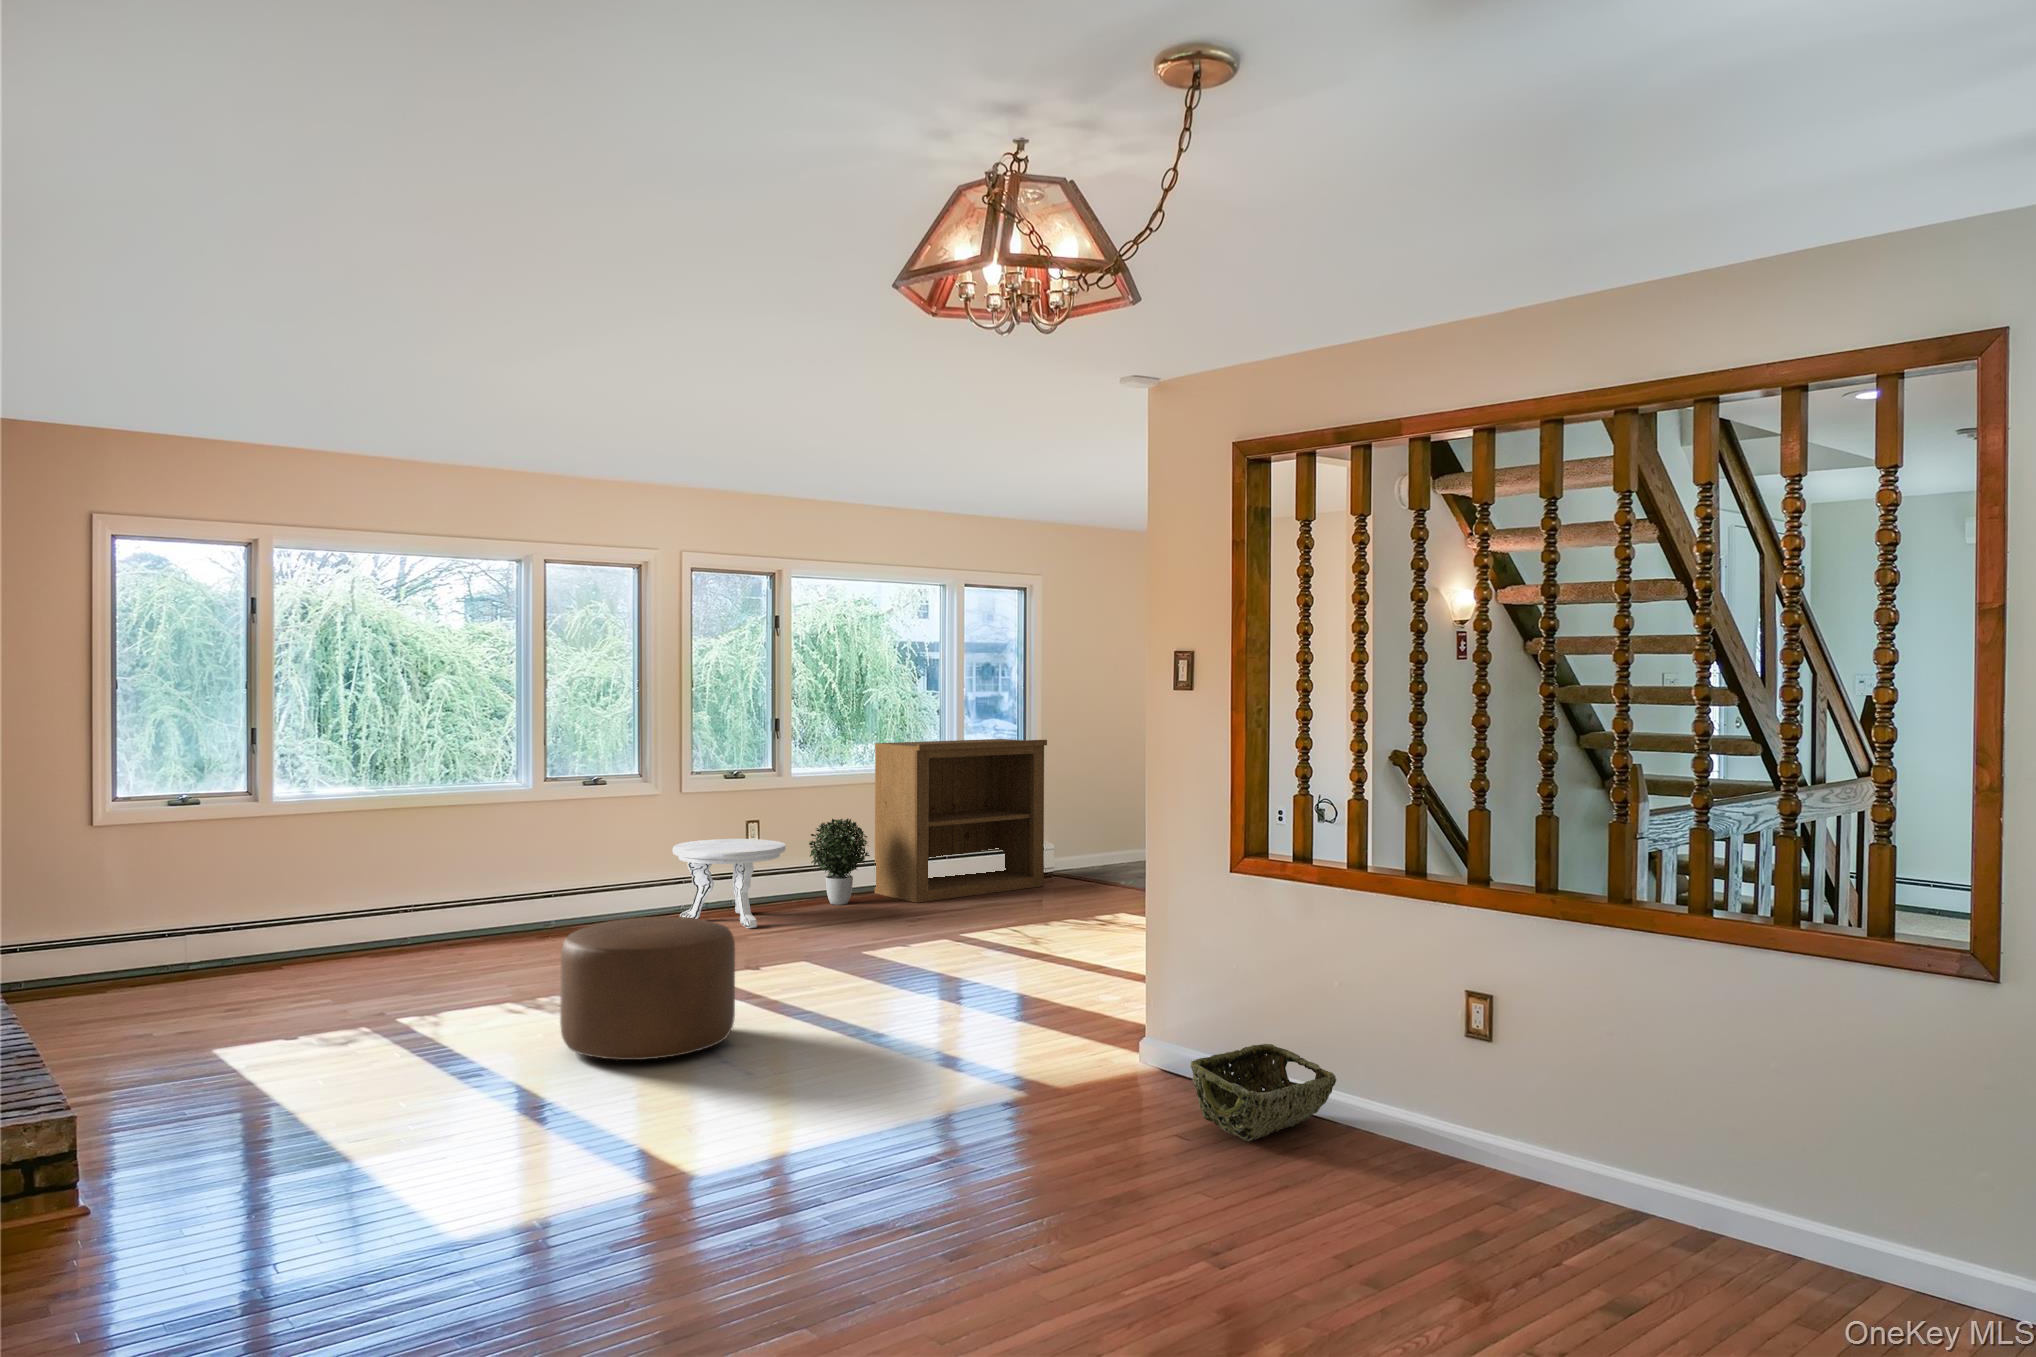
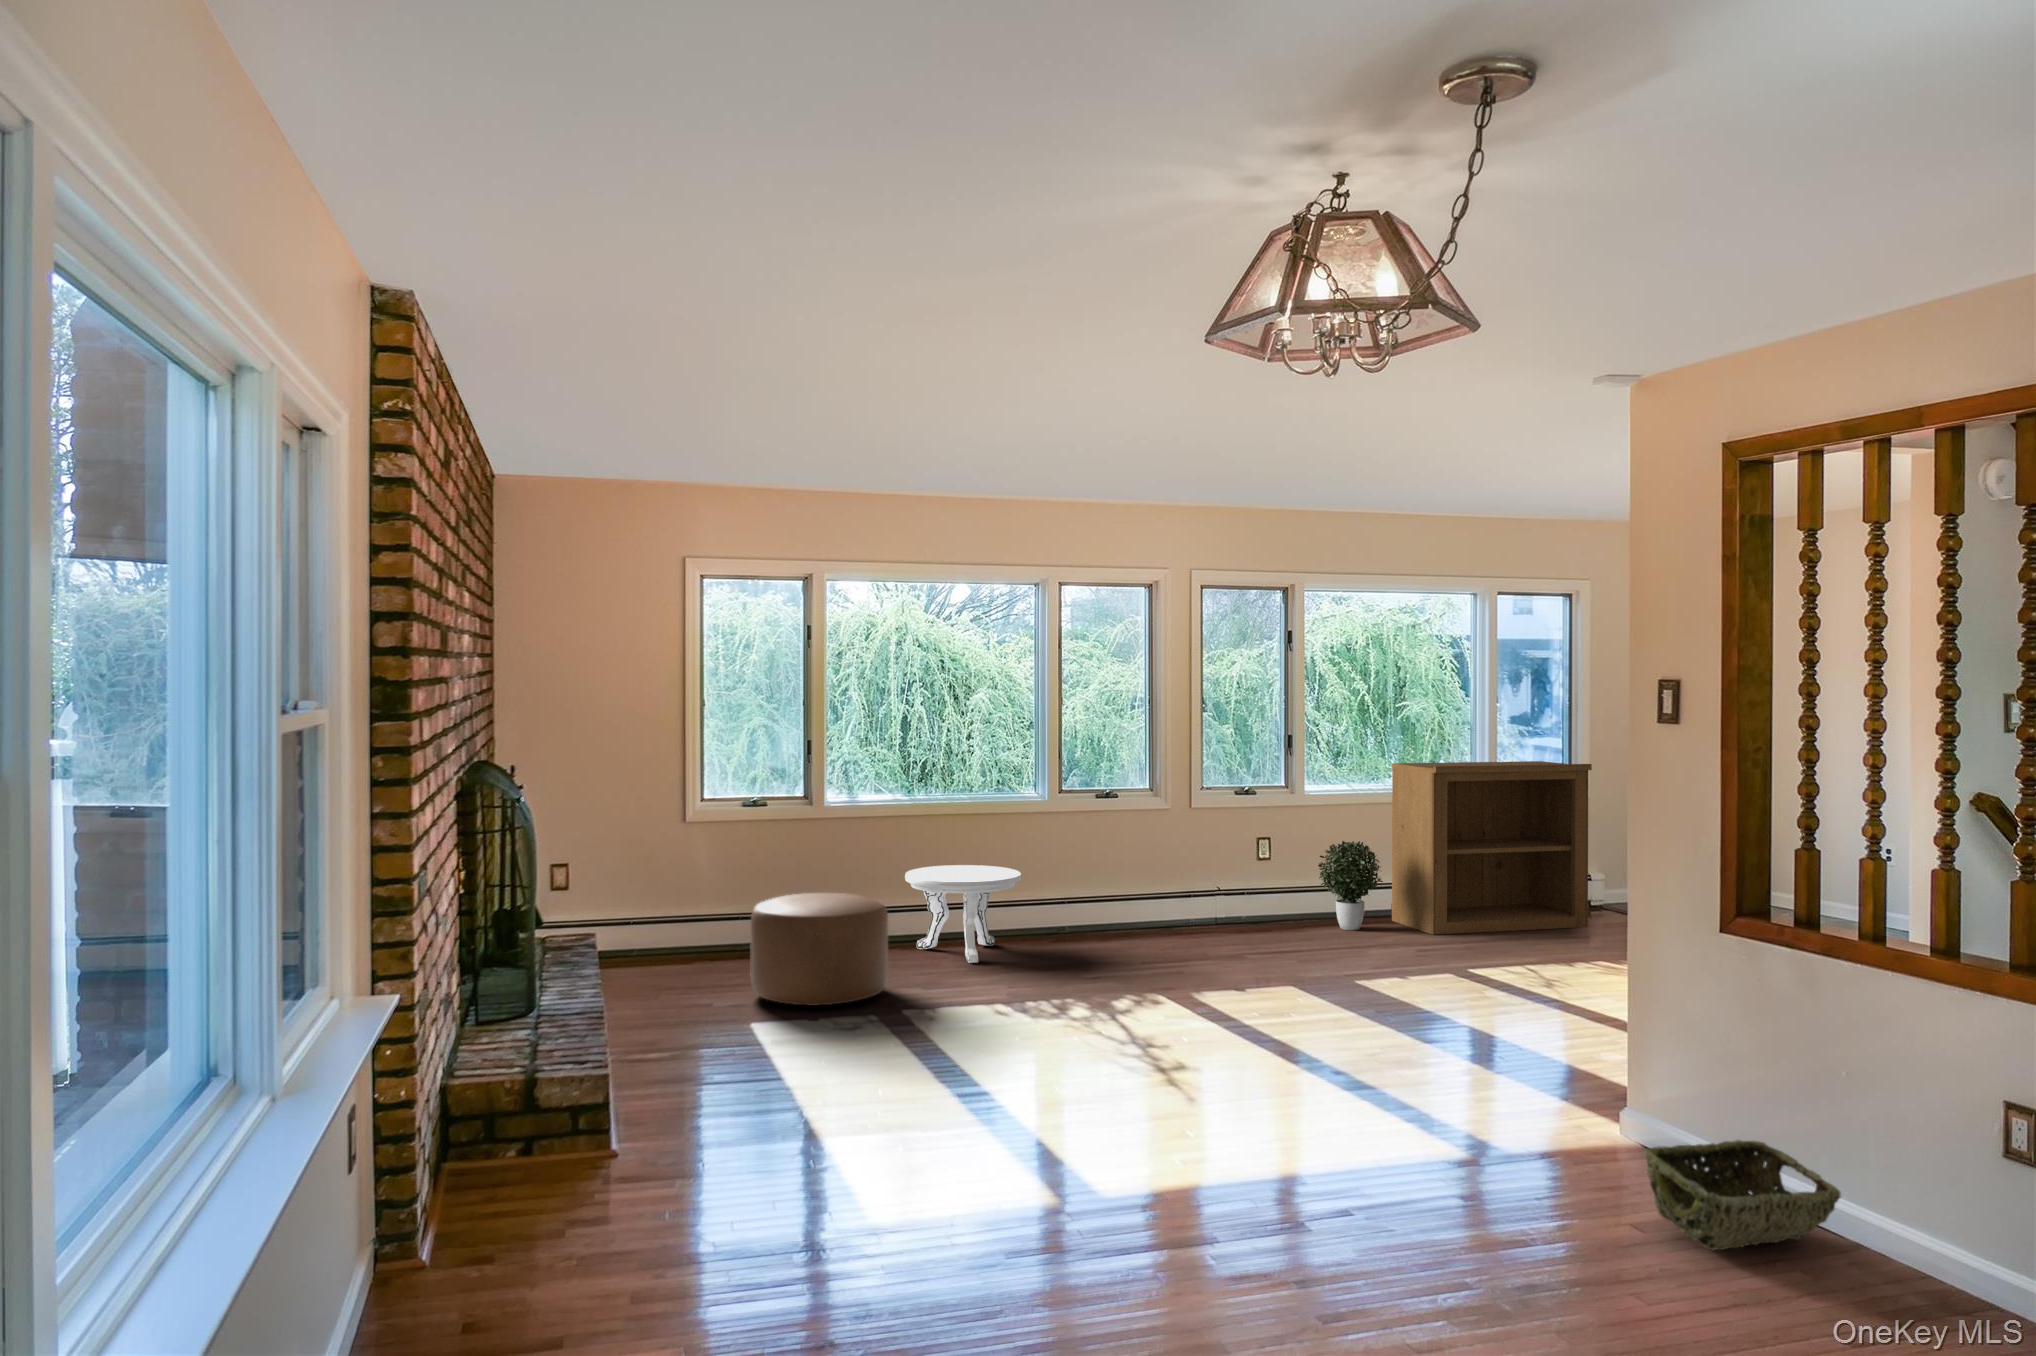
side table: present [673,839,786,928] -> present [905,865,1021,963]
ottoman: present [560,917,735,1060] -> present [750,893,888,1005]

